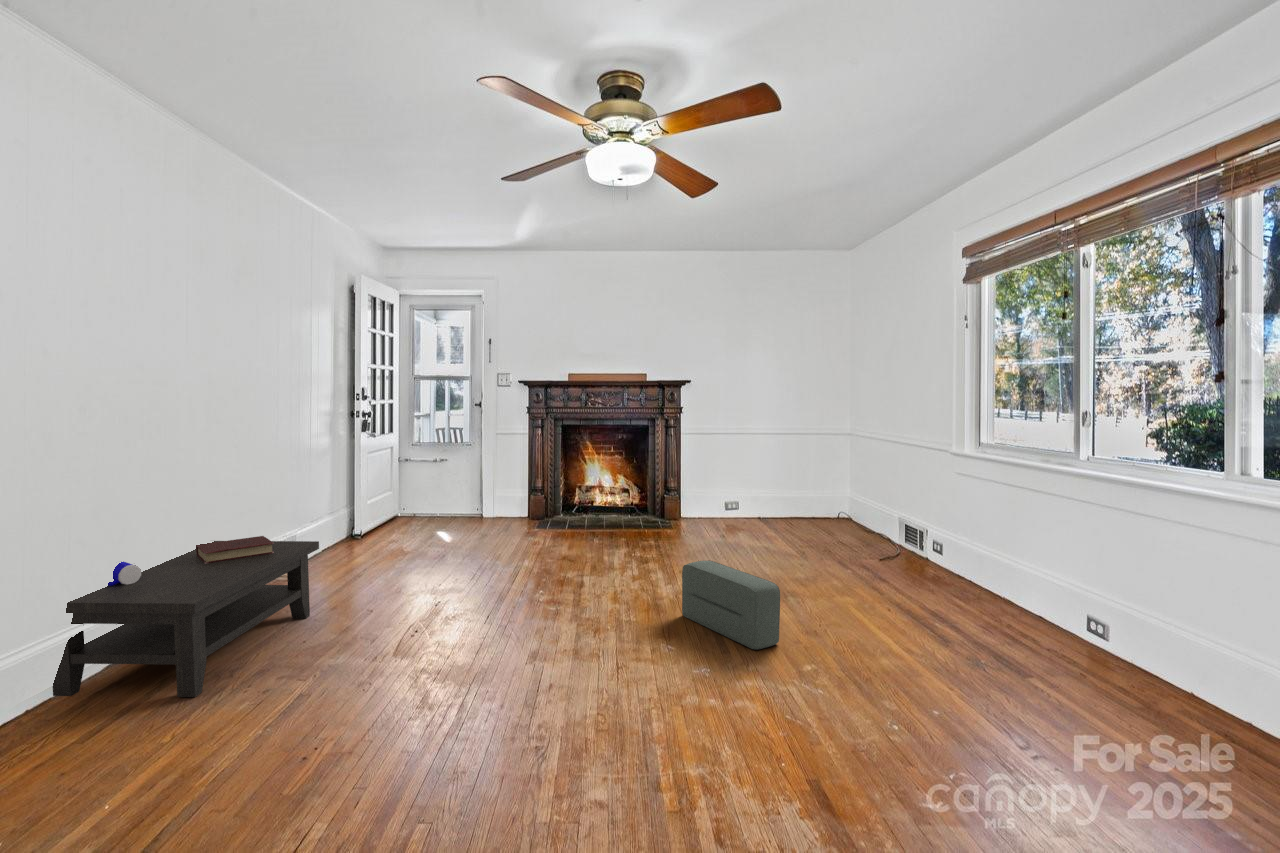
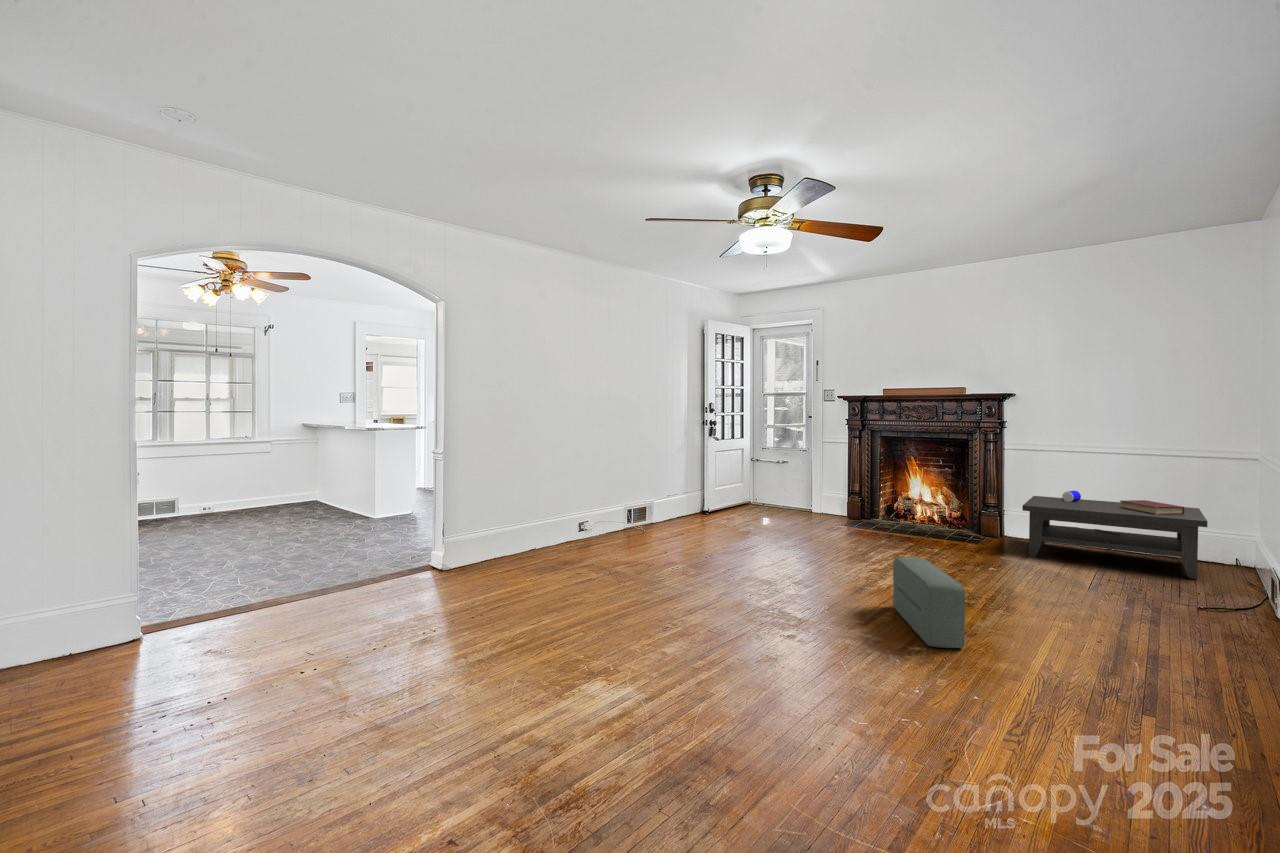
coffee table: present [53,536,319,697] -> present [1023,491,1208,579]

